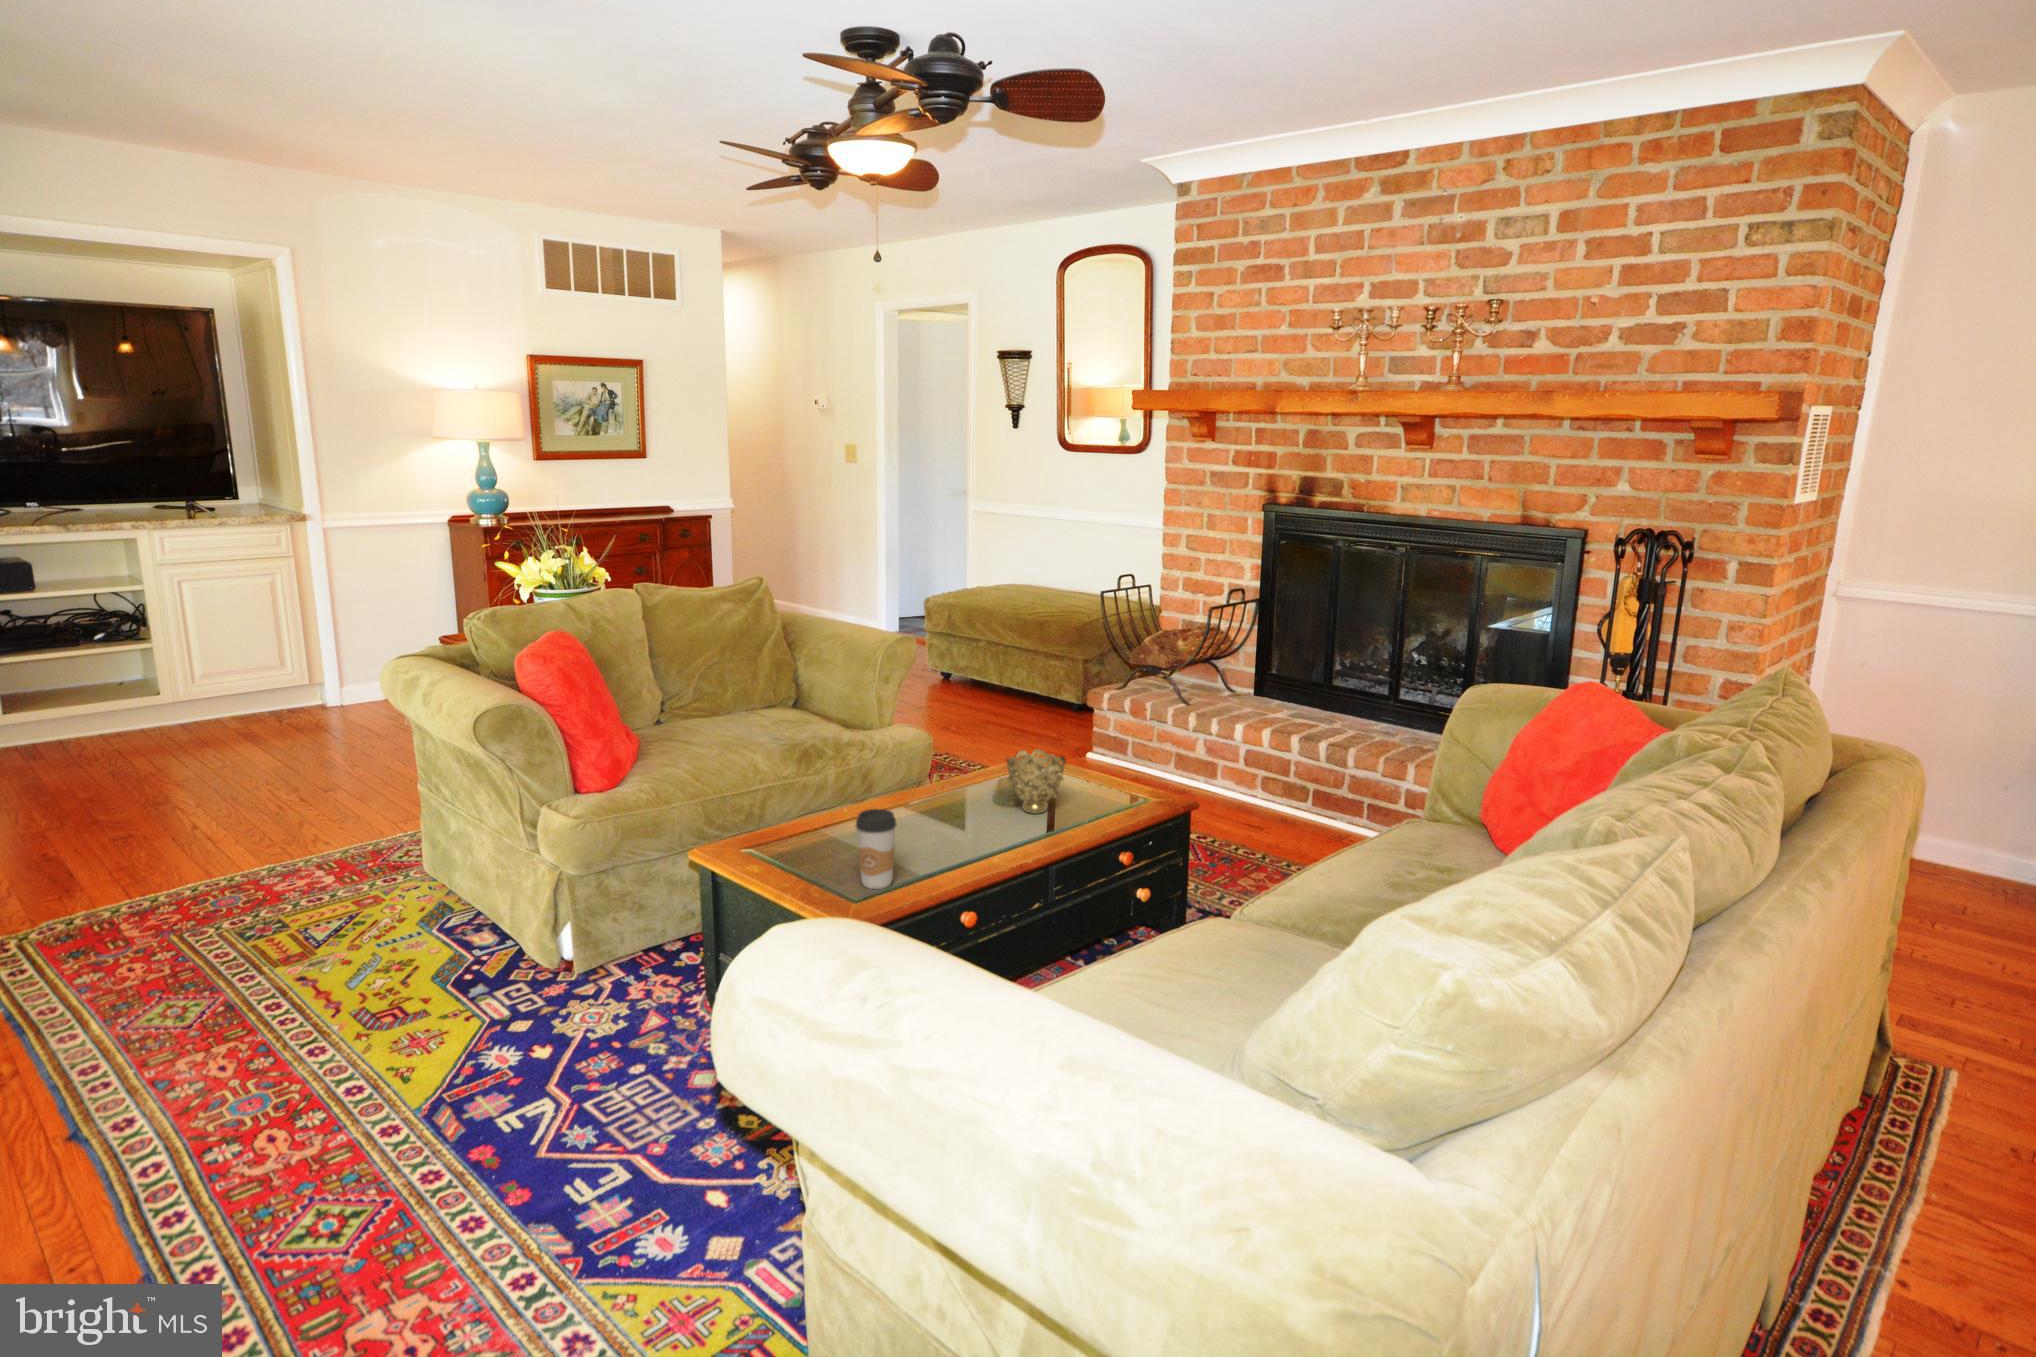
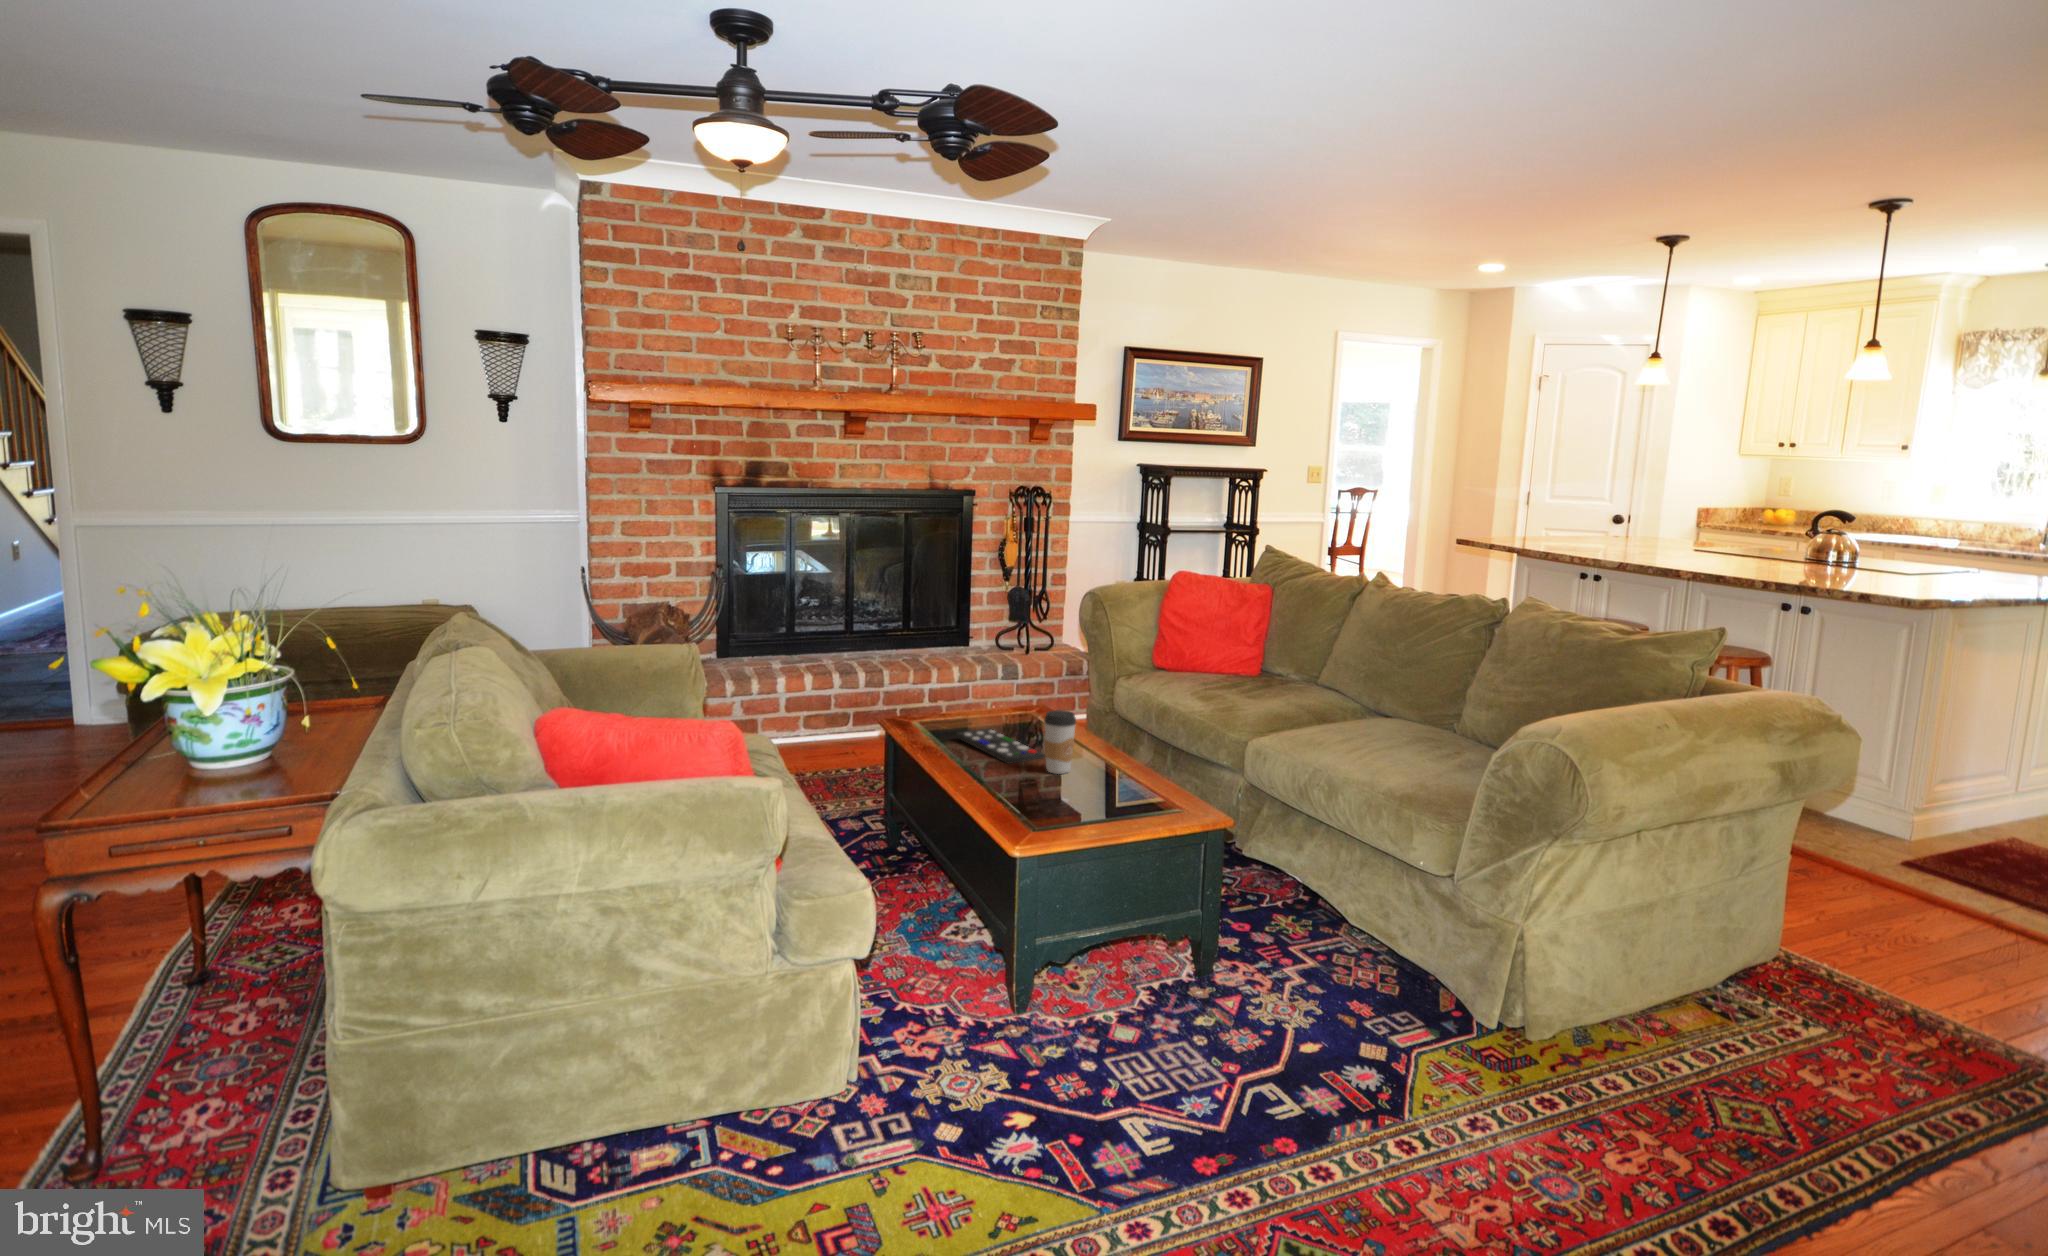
decorative bowl: present [1007,749,1066,814] -> none [932,676,982,726]
remote control: none [890,814,1007,871] -> present [956,729,1045,764]

